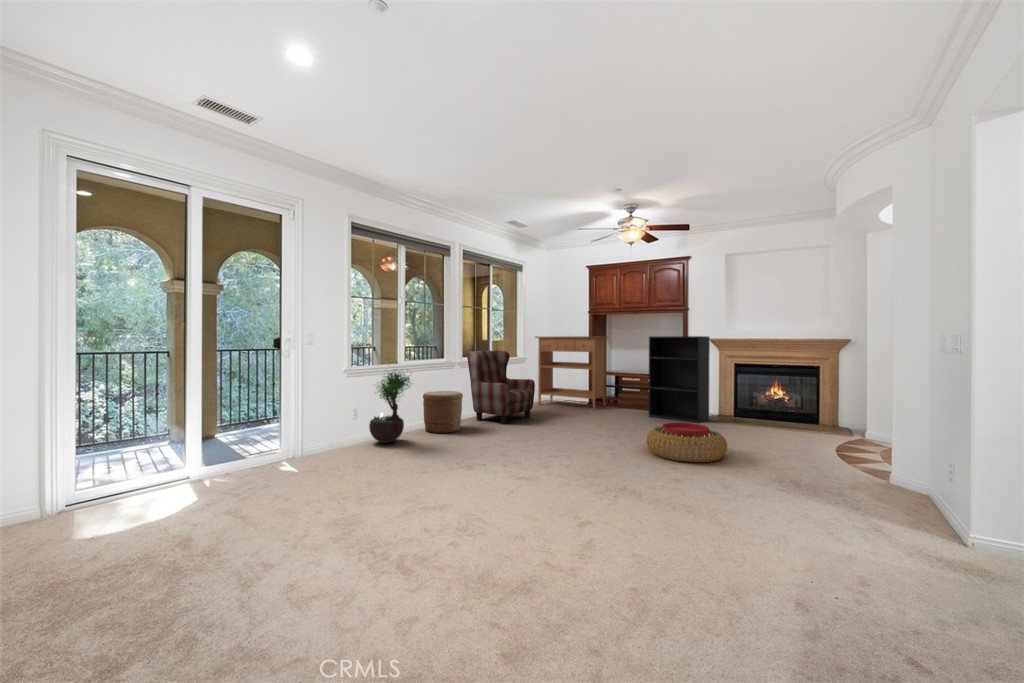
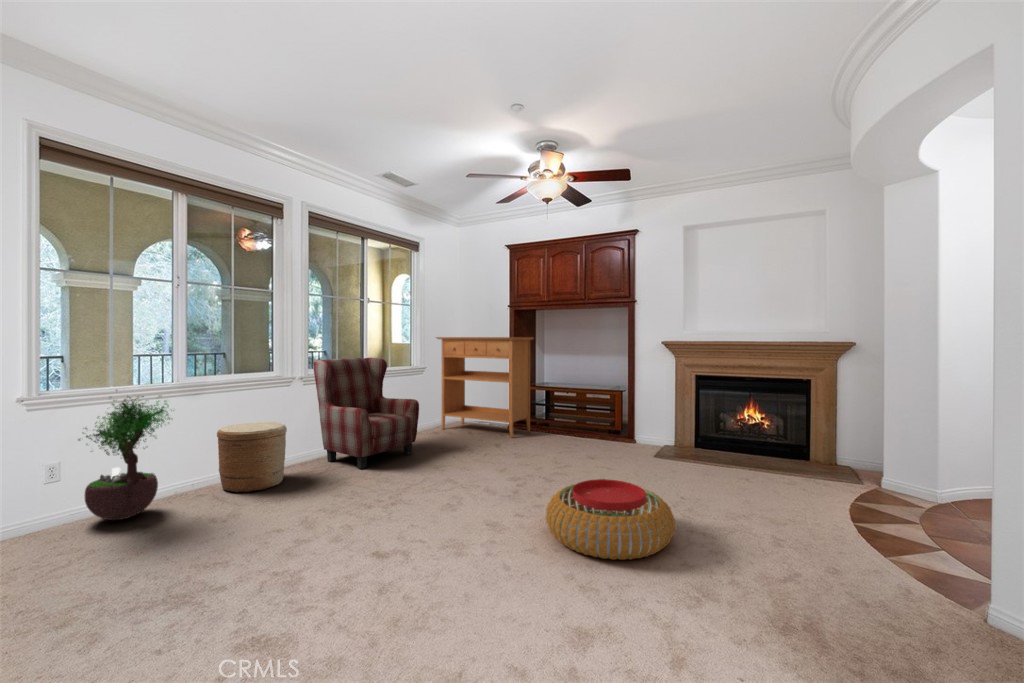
bookshelf: present [649,336,710,423] -> none [581,338,663,460]

